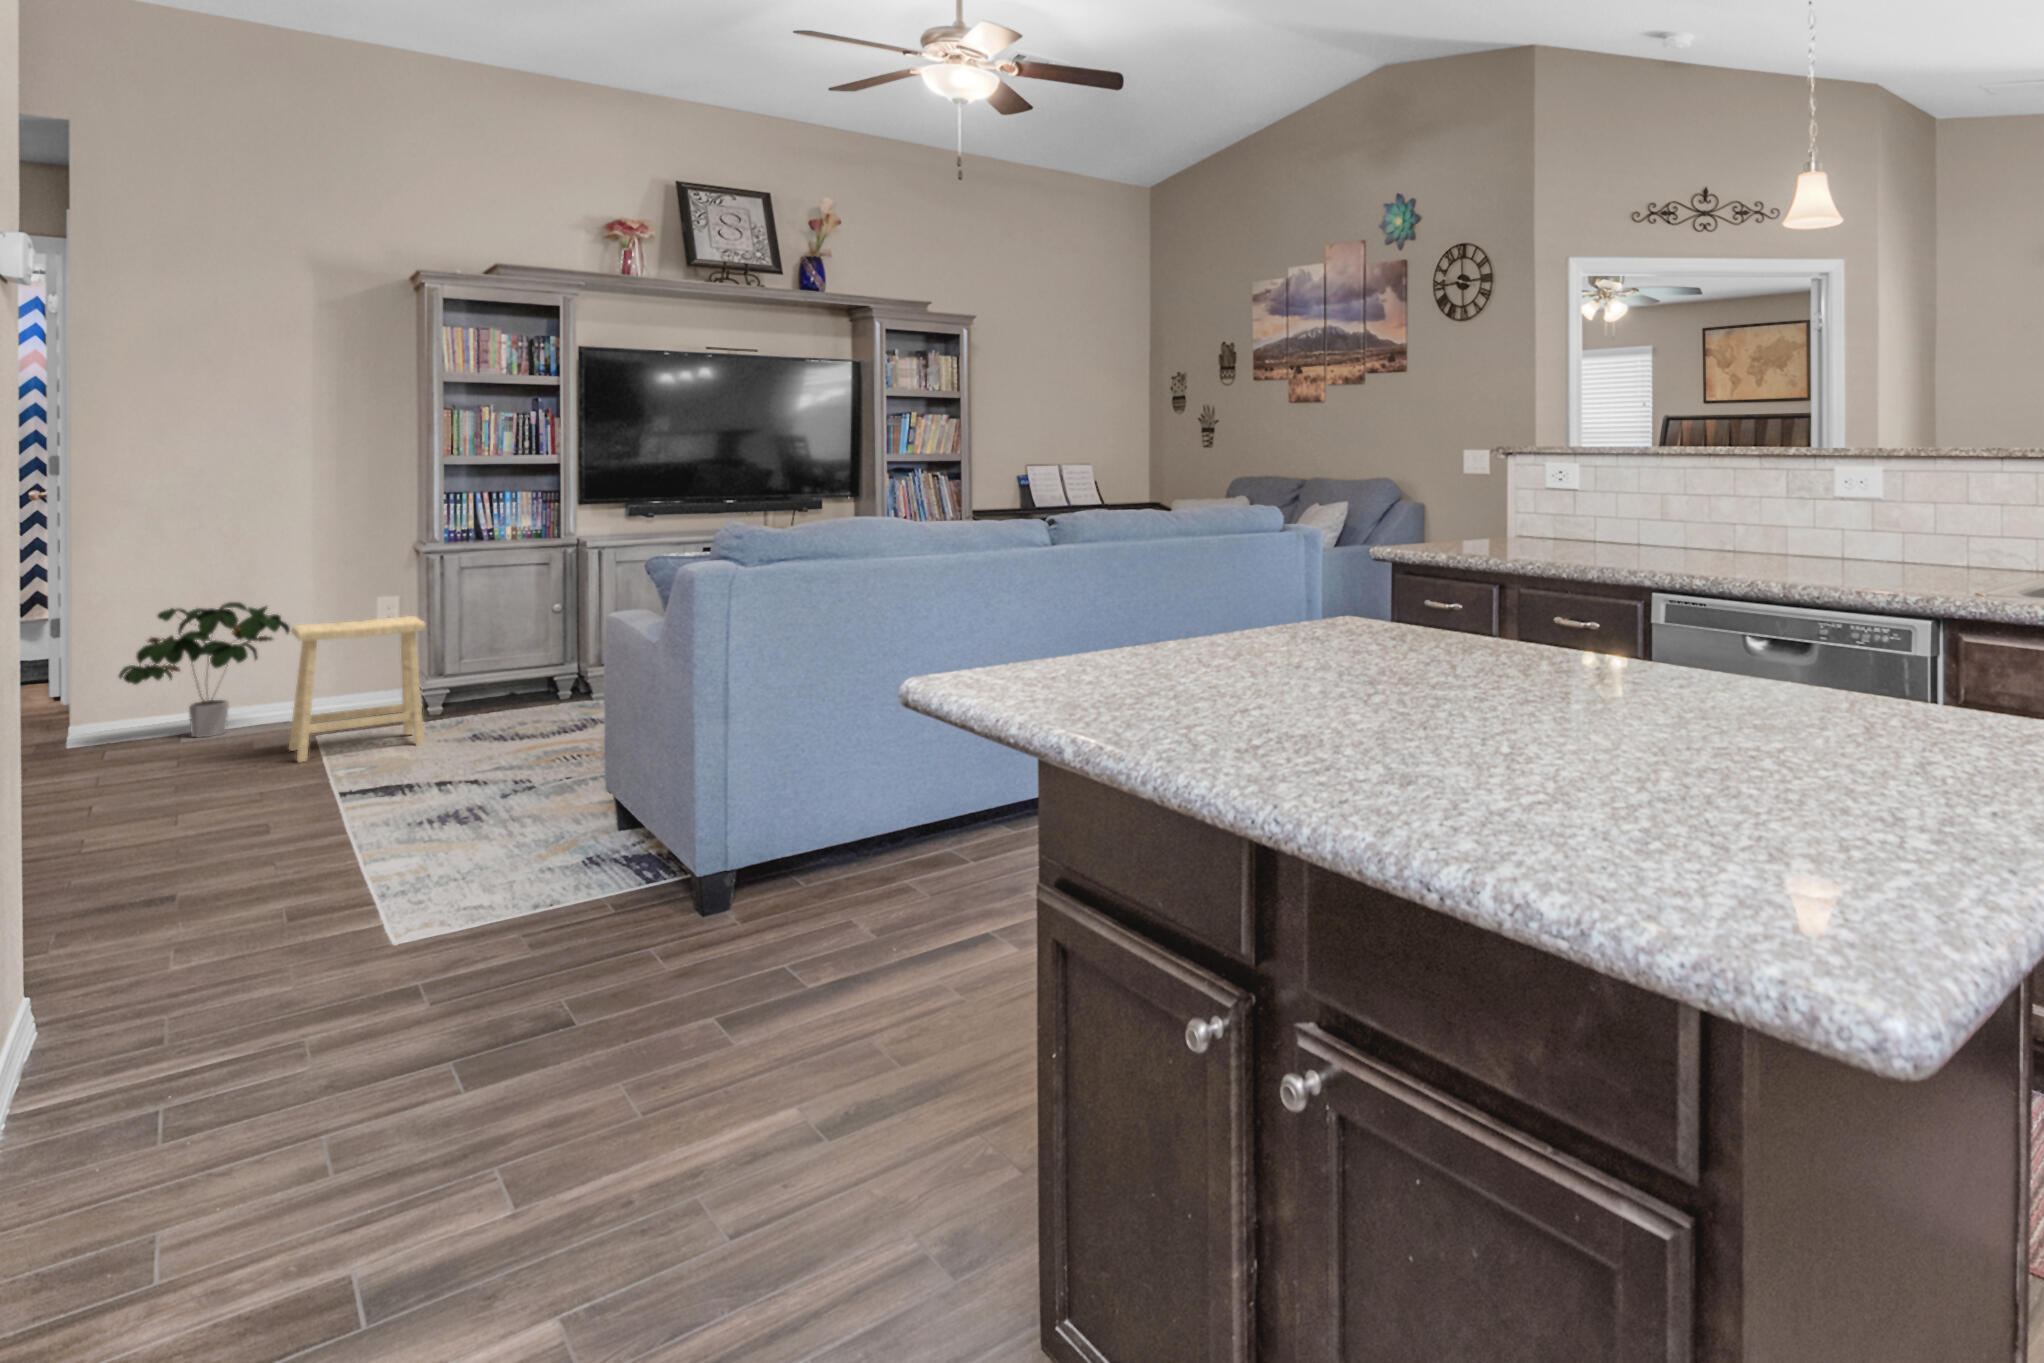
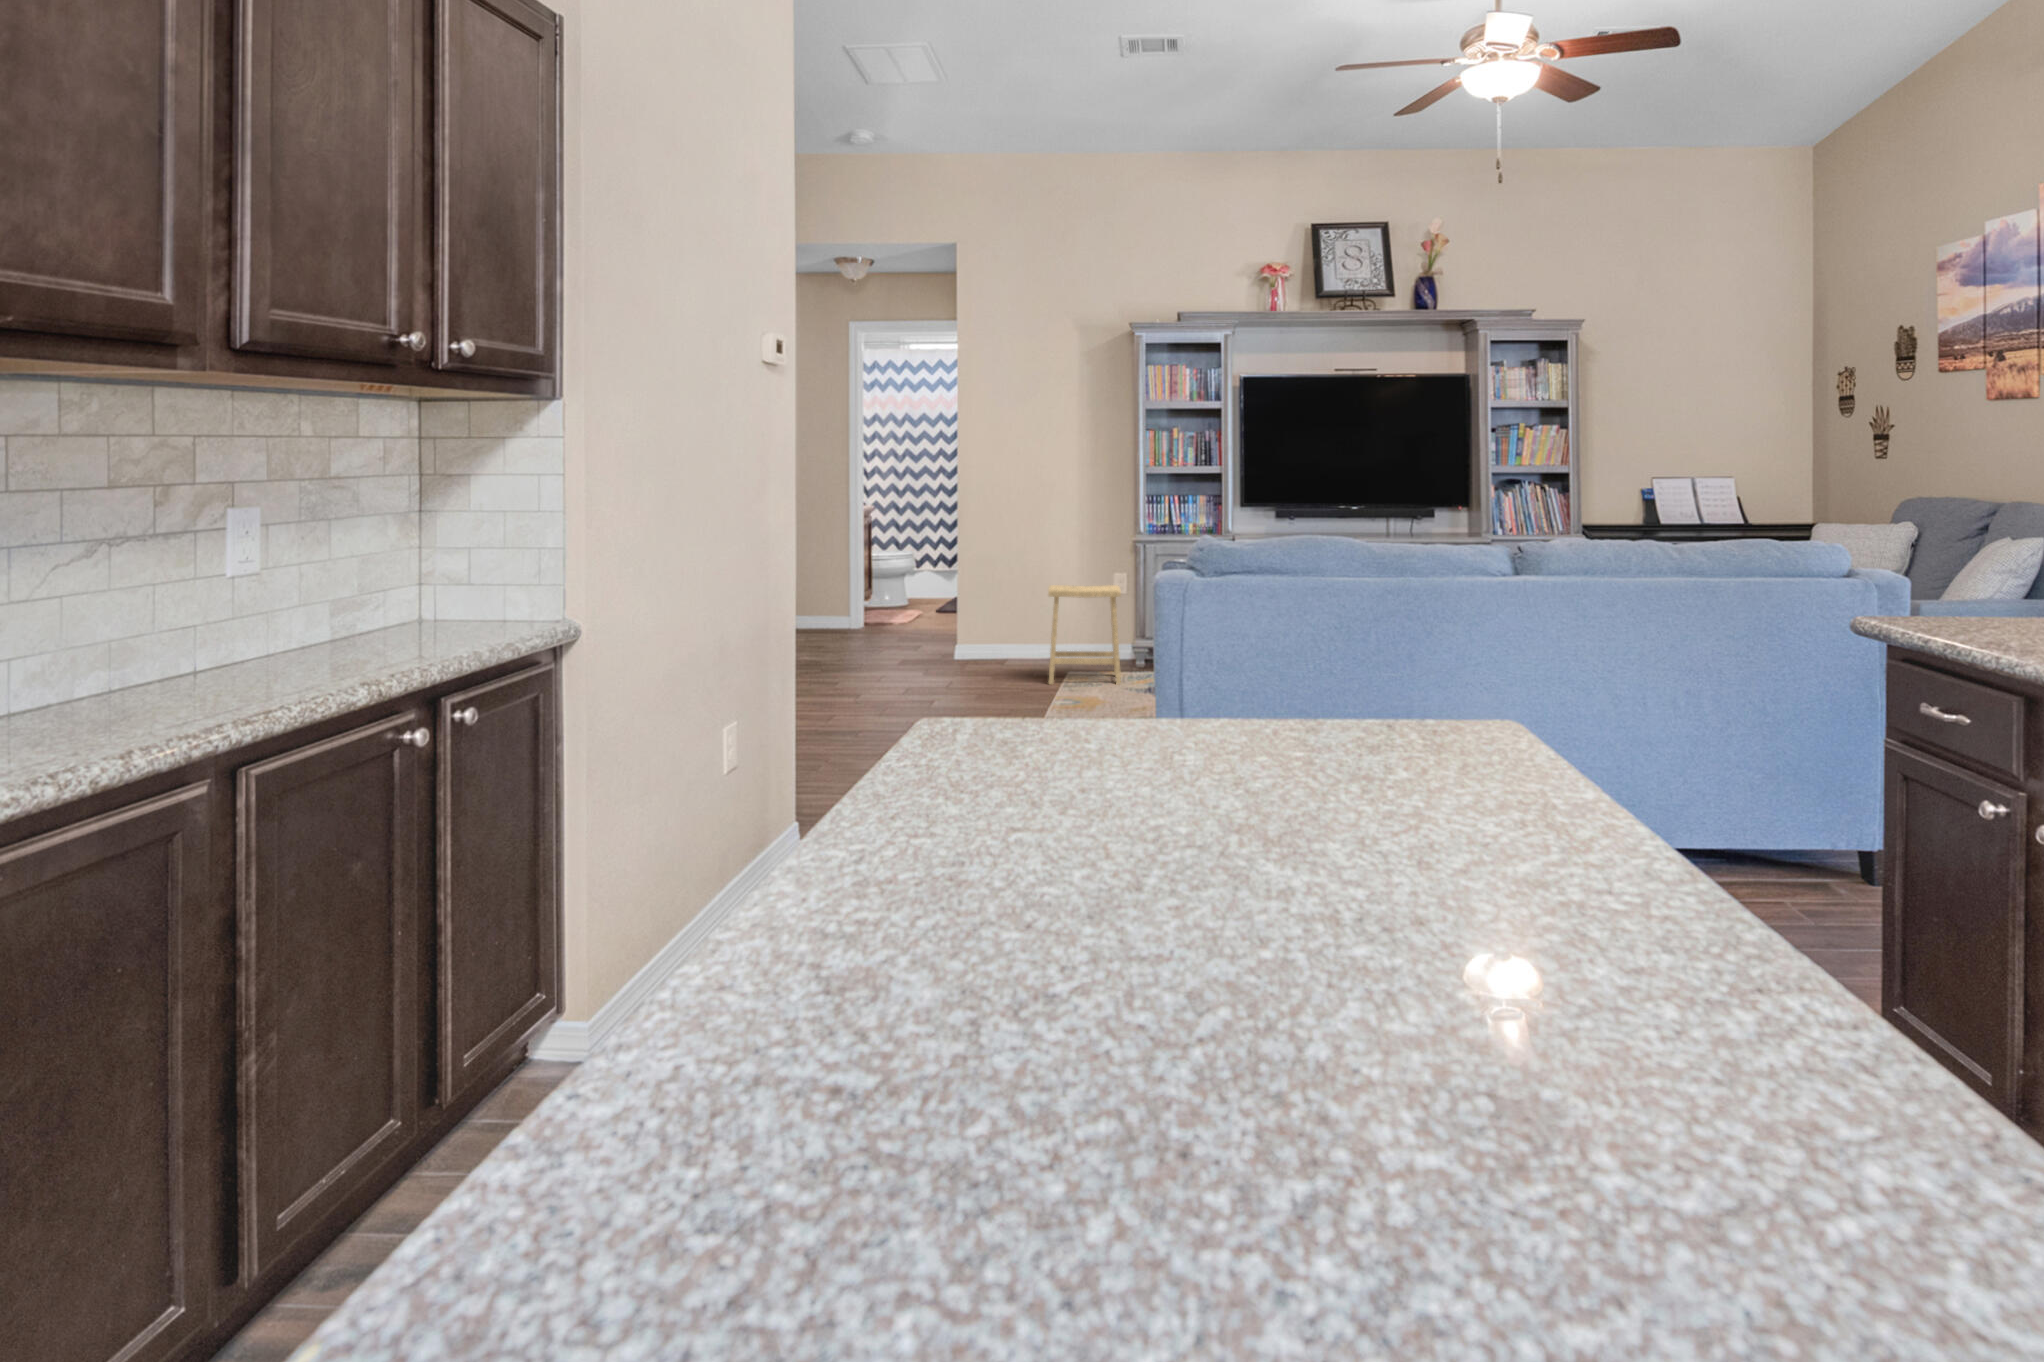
potted plant: present [119,602,290,737] -> none [975,566,1061,659]

